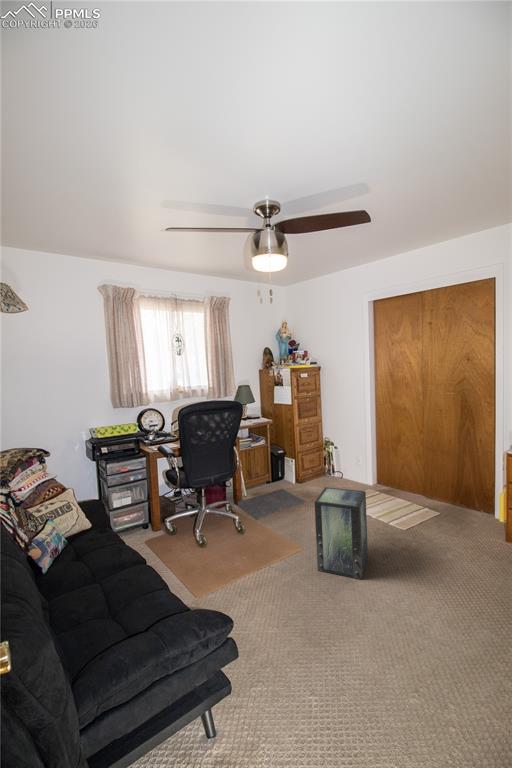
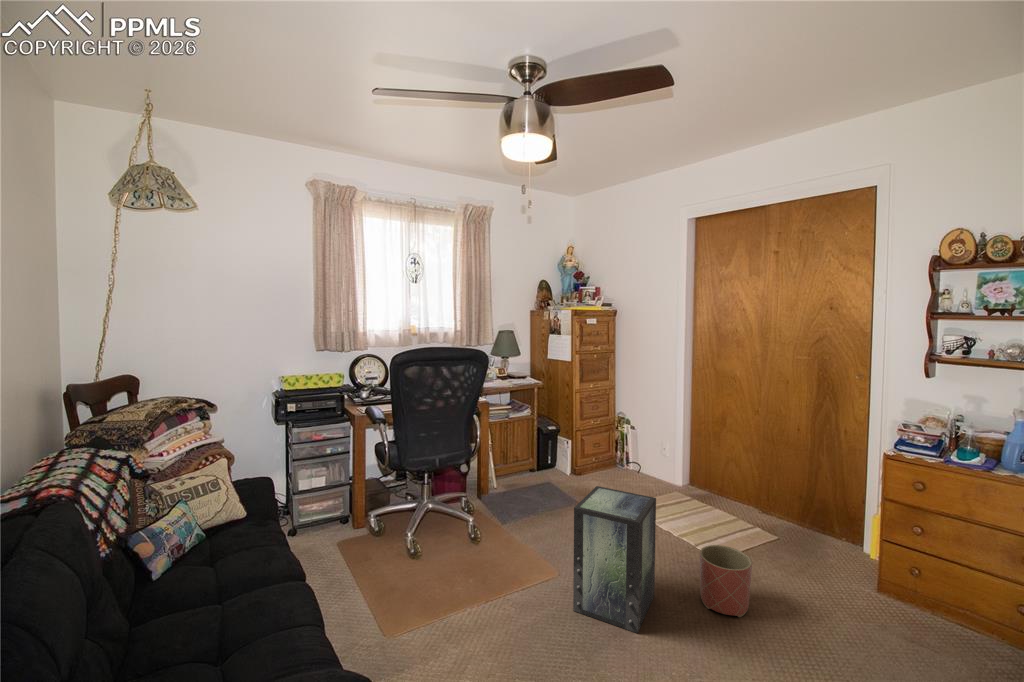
planter: none [395,519,429,563] -> present [700,545,752,617]

